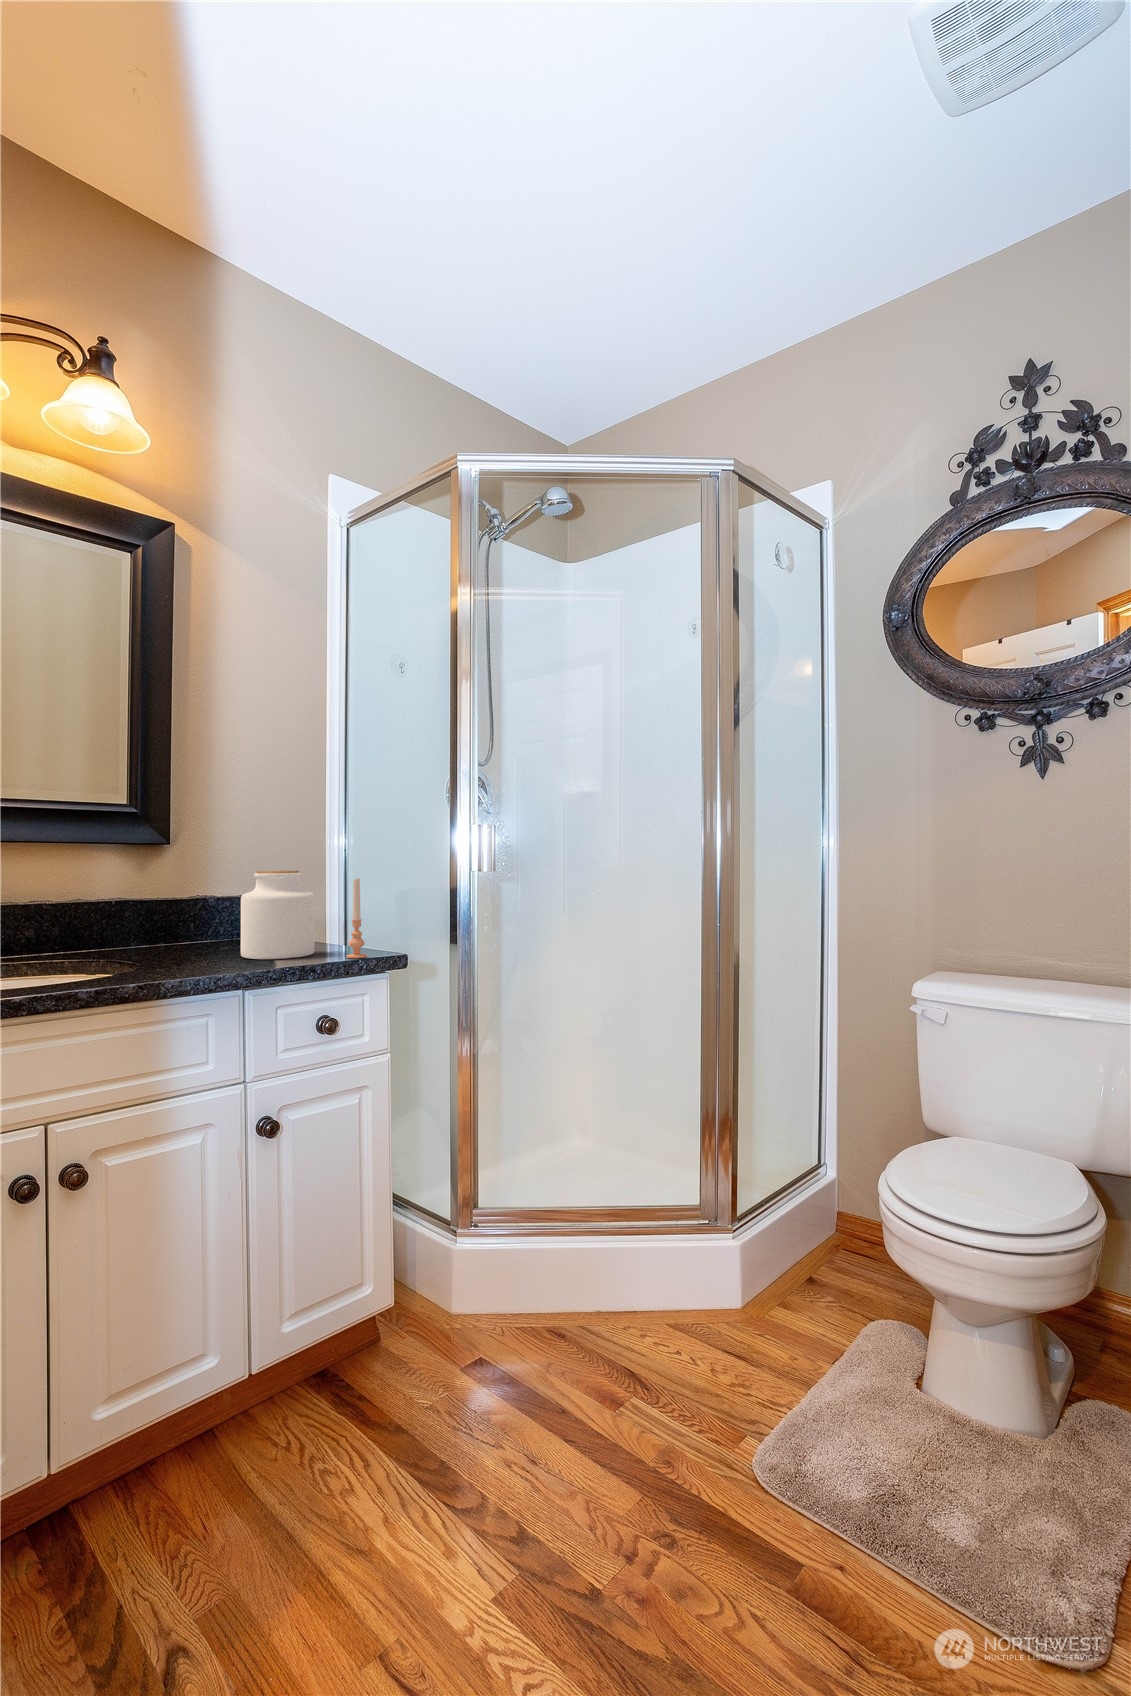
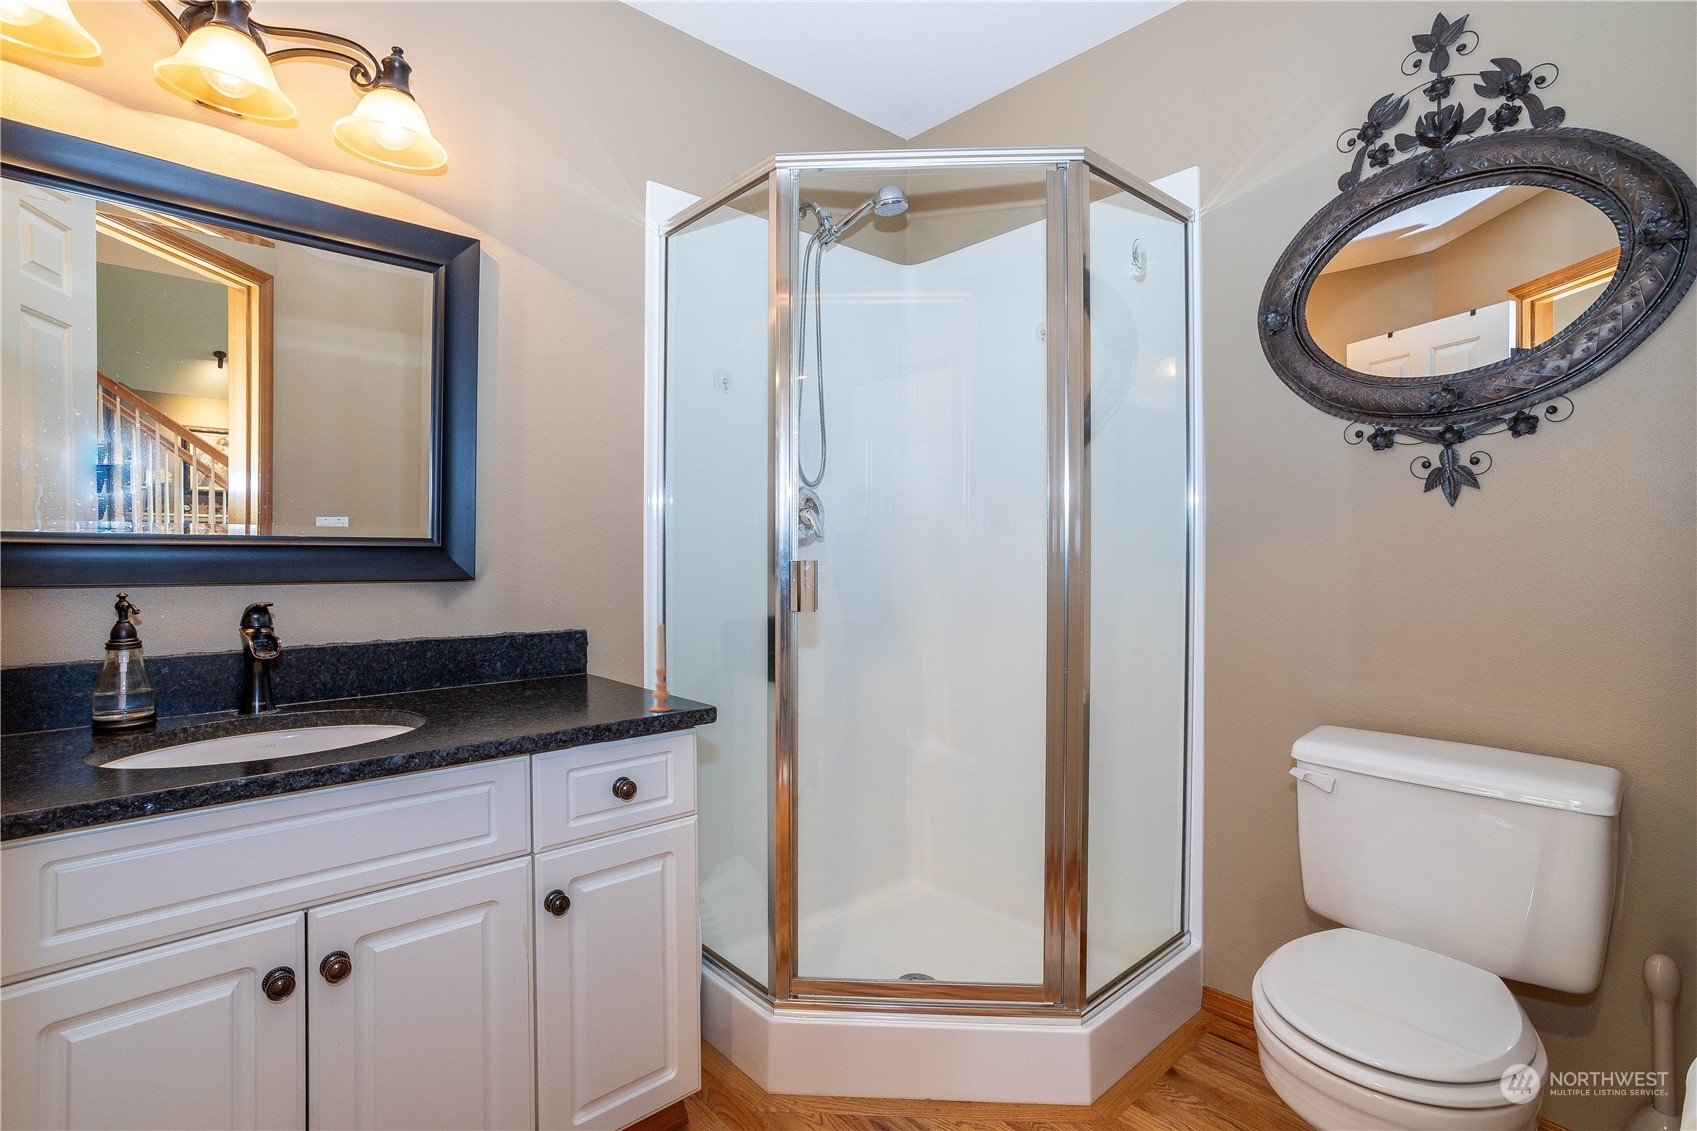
jar: present [241,871,315,959] -> none [540,613,619,711]

